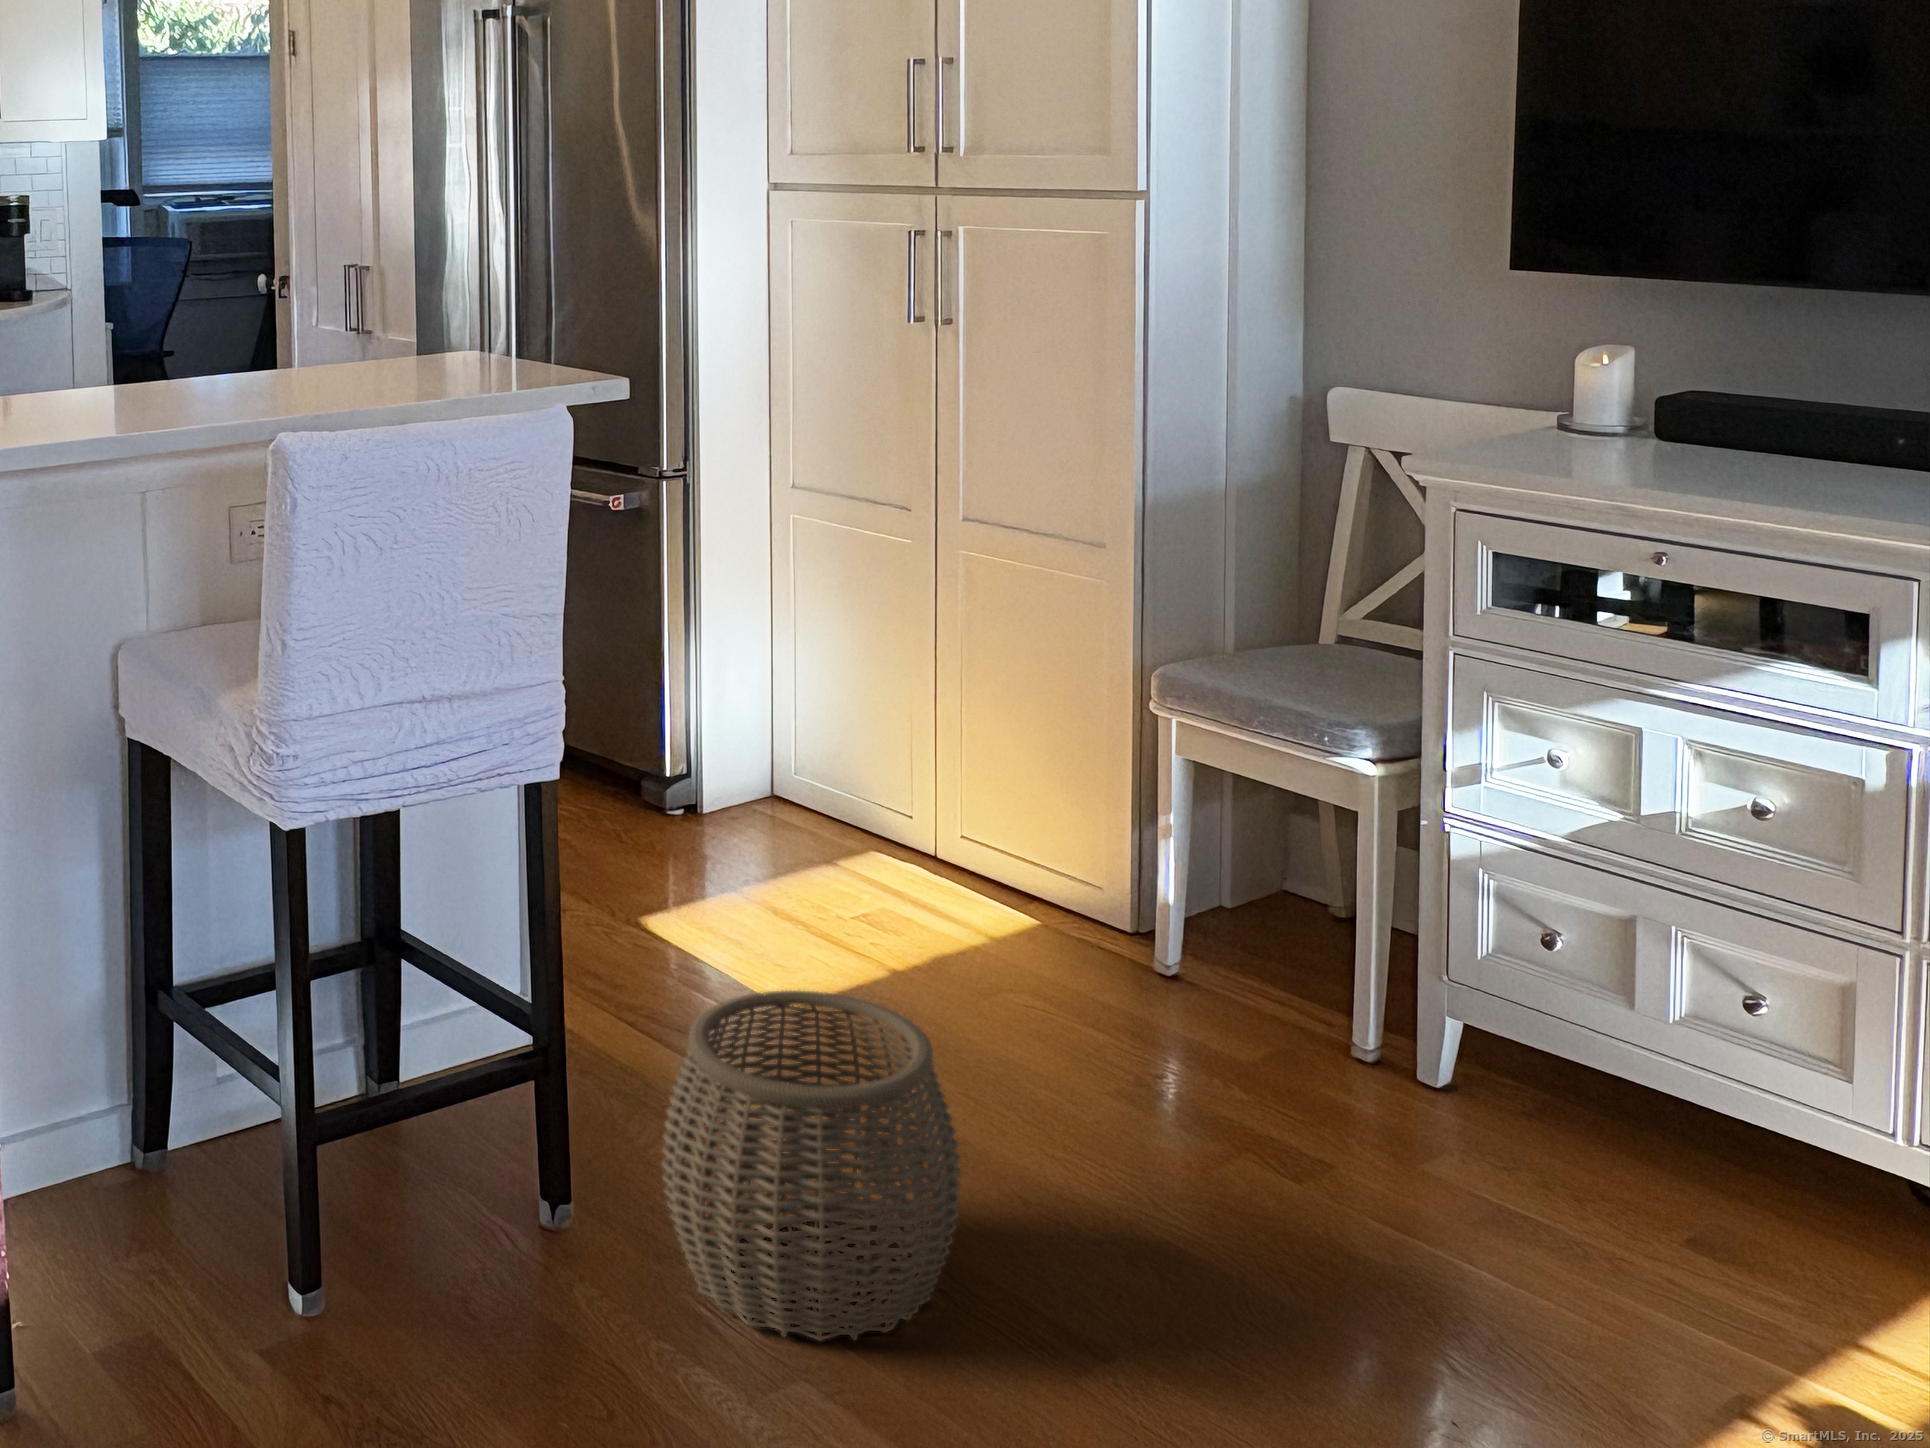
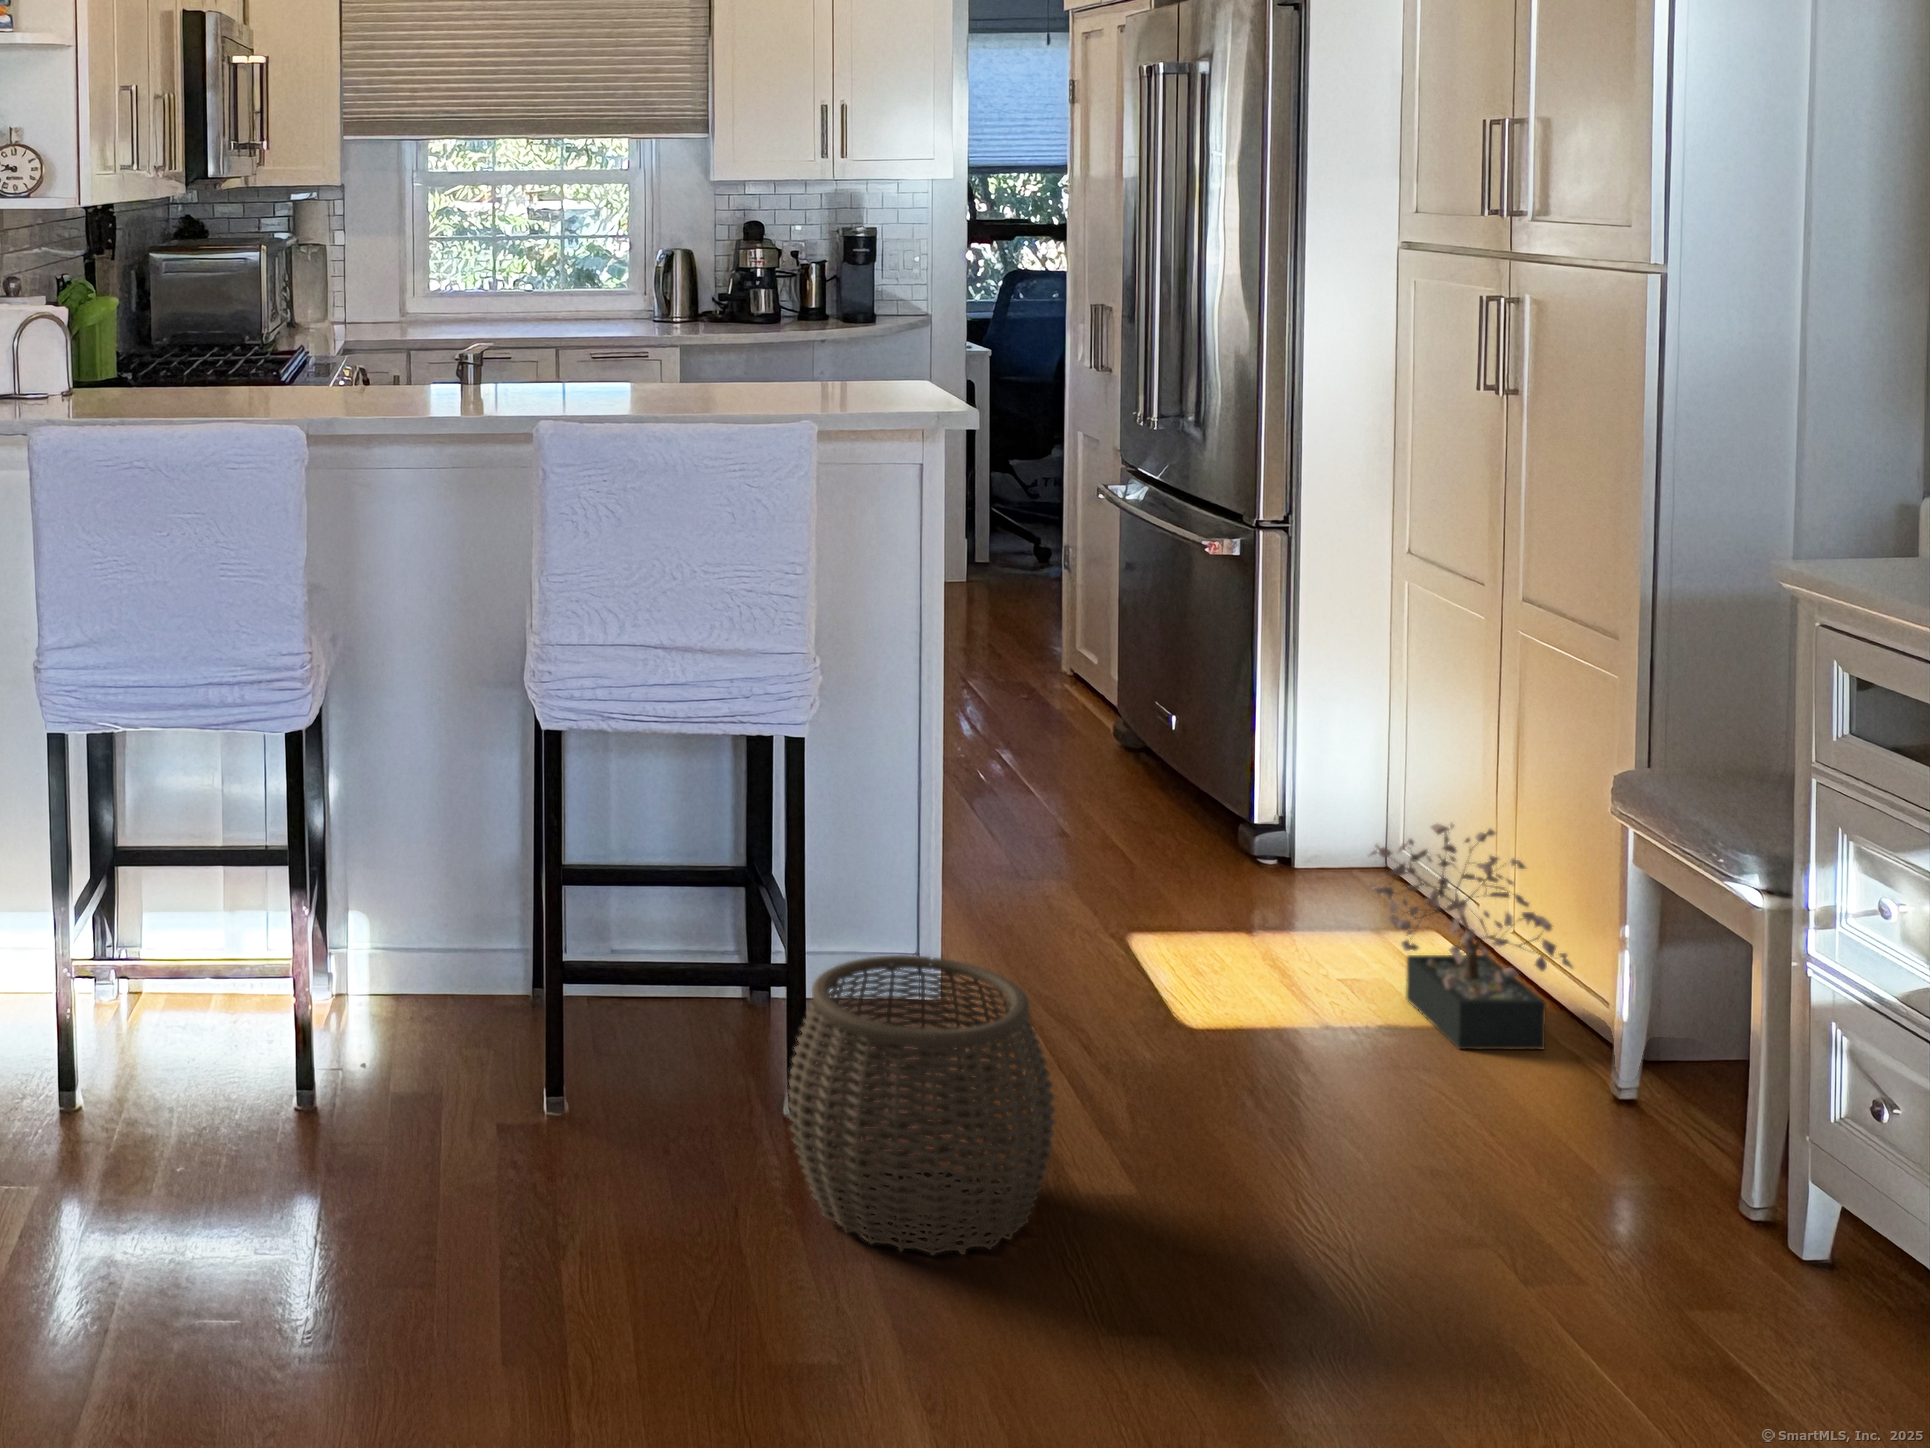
decorative plant: none [876,739,1087,956] -> present [1370,824,1573,1049]

